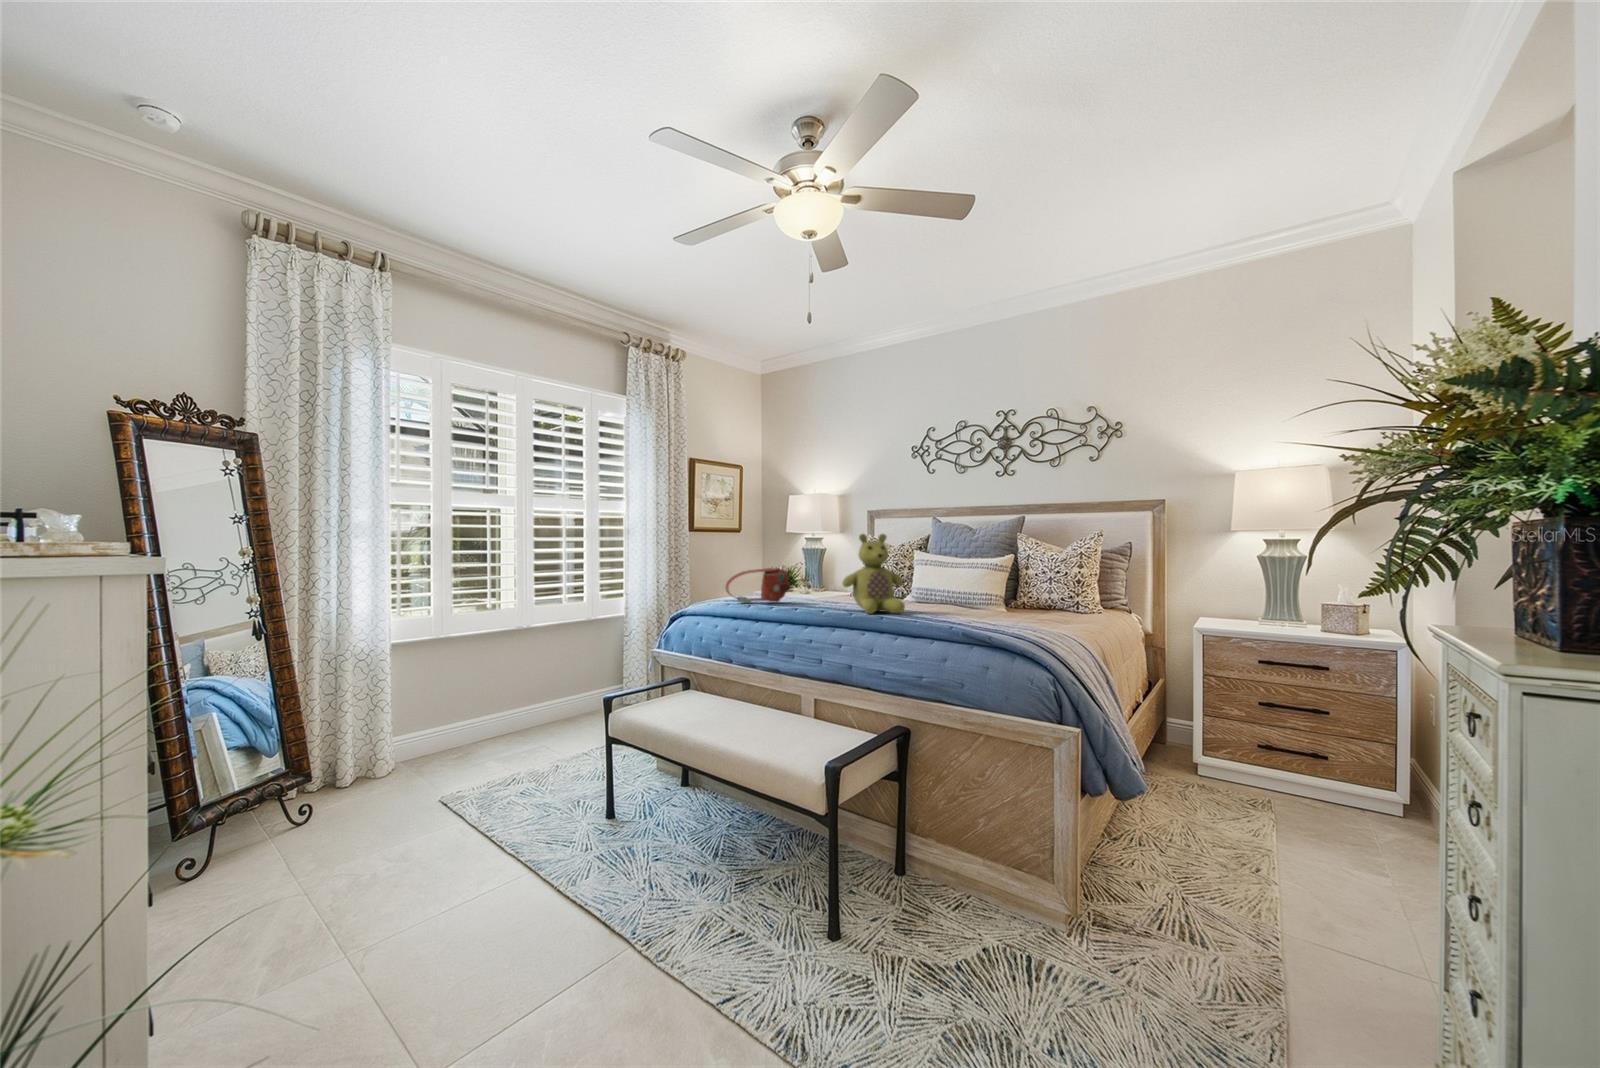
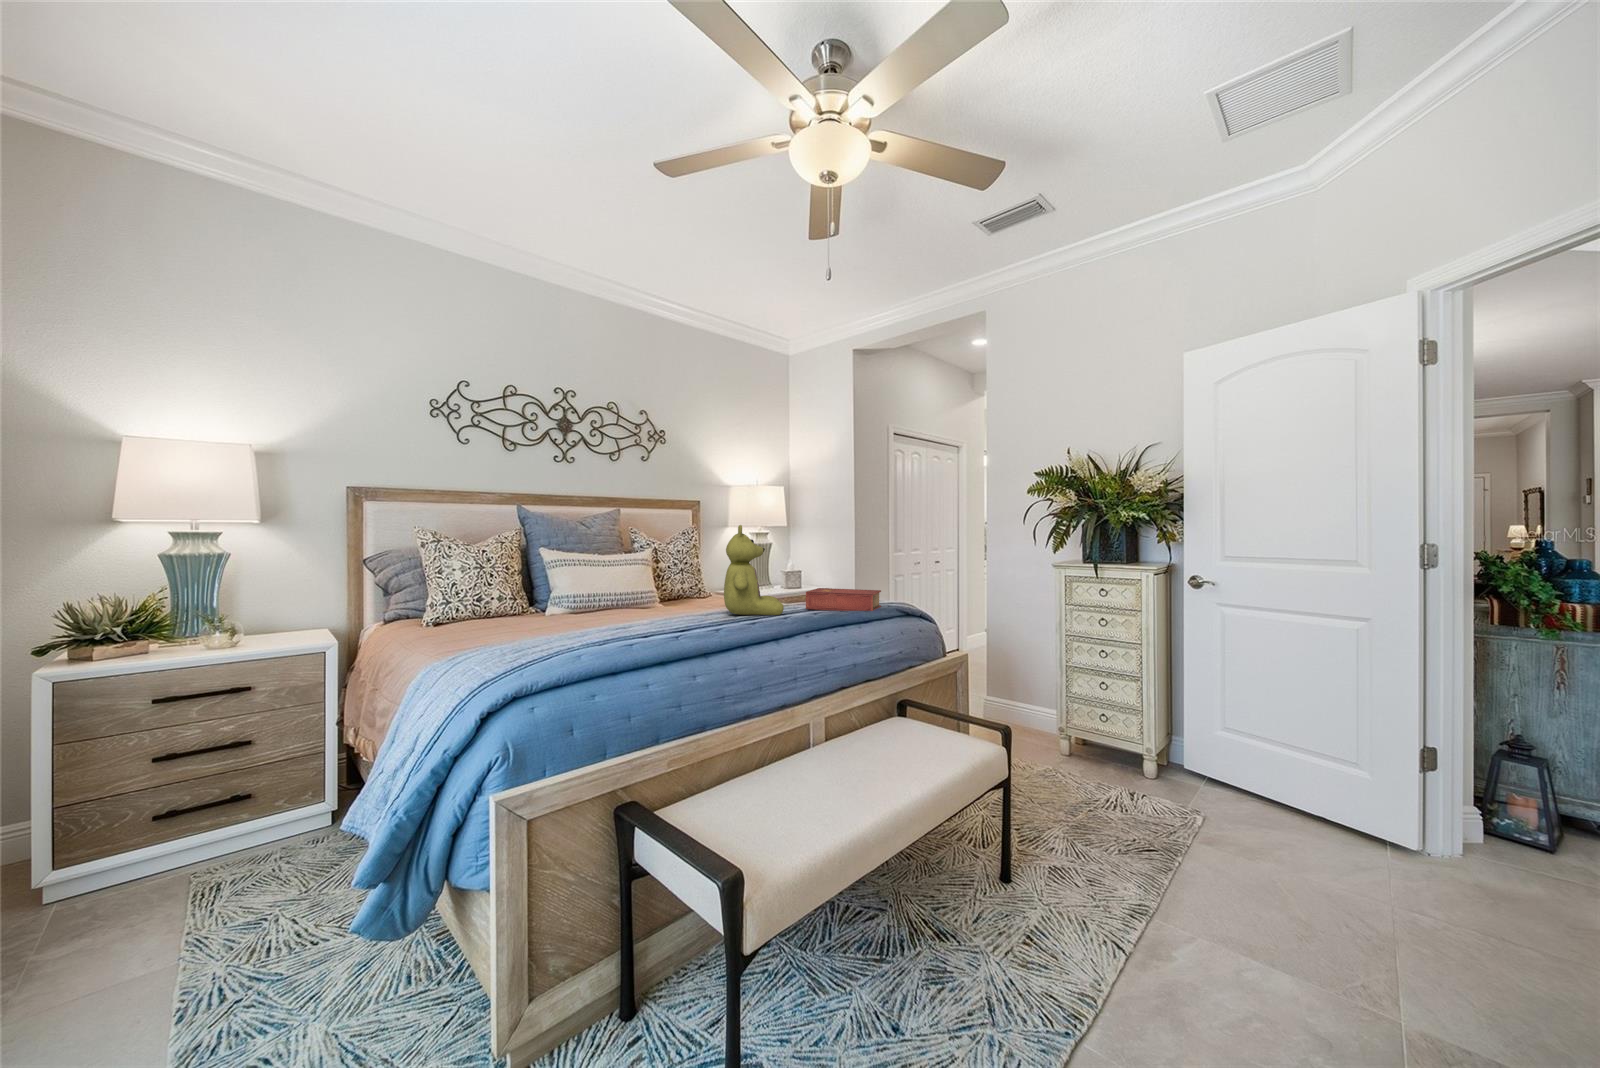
handbag: present [725,567,791,603] -> none [602,574,654,636]
book: none [909,599,962,628] -> present [806,588,881,611]

